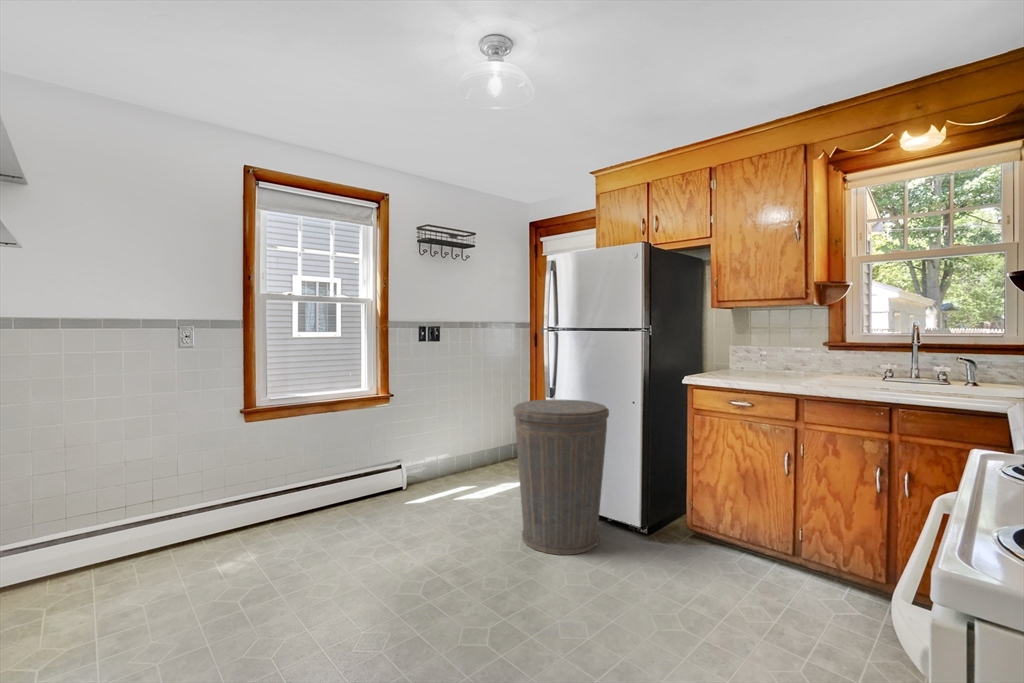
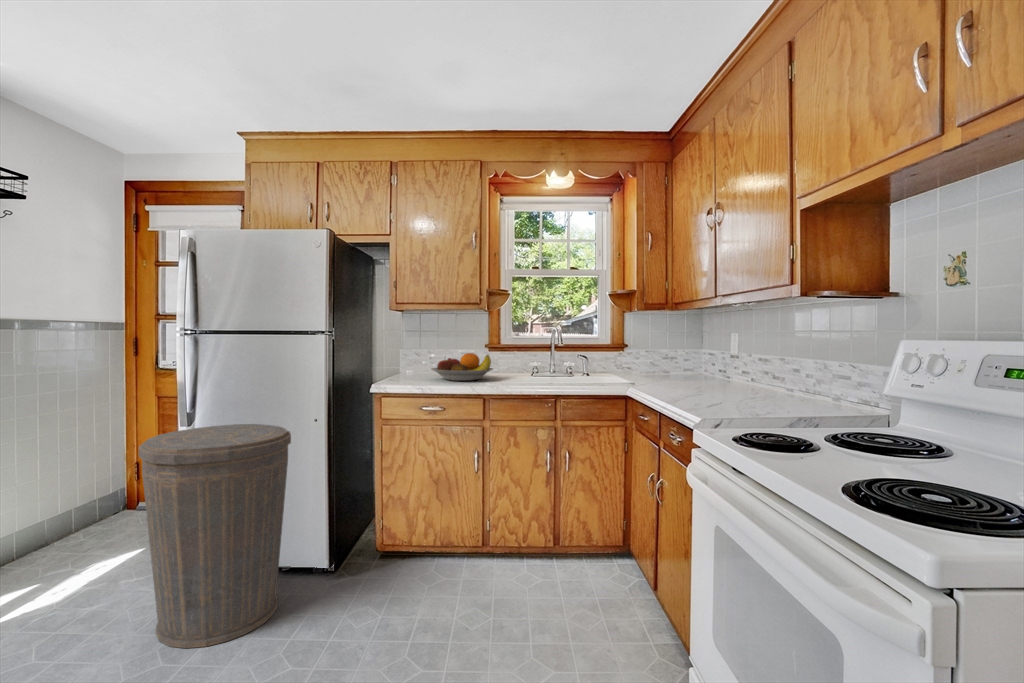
fruit bowl: none [746,351,820,379] -> present [431,353,493,381]

